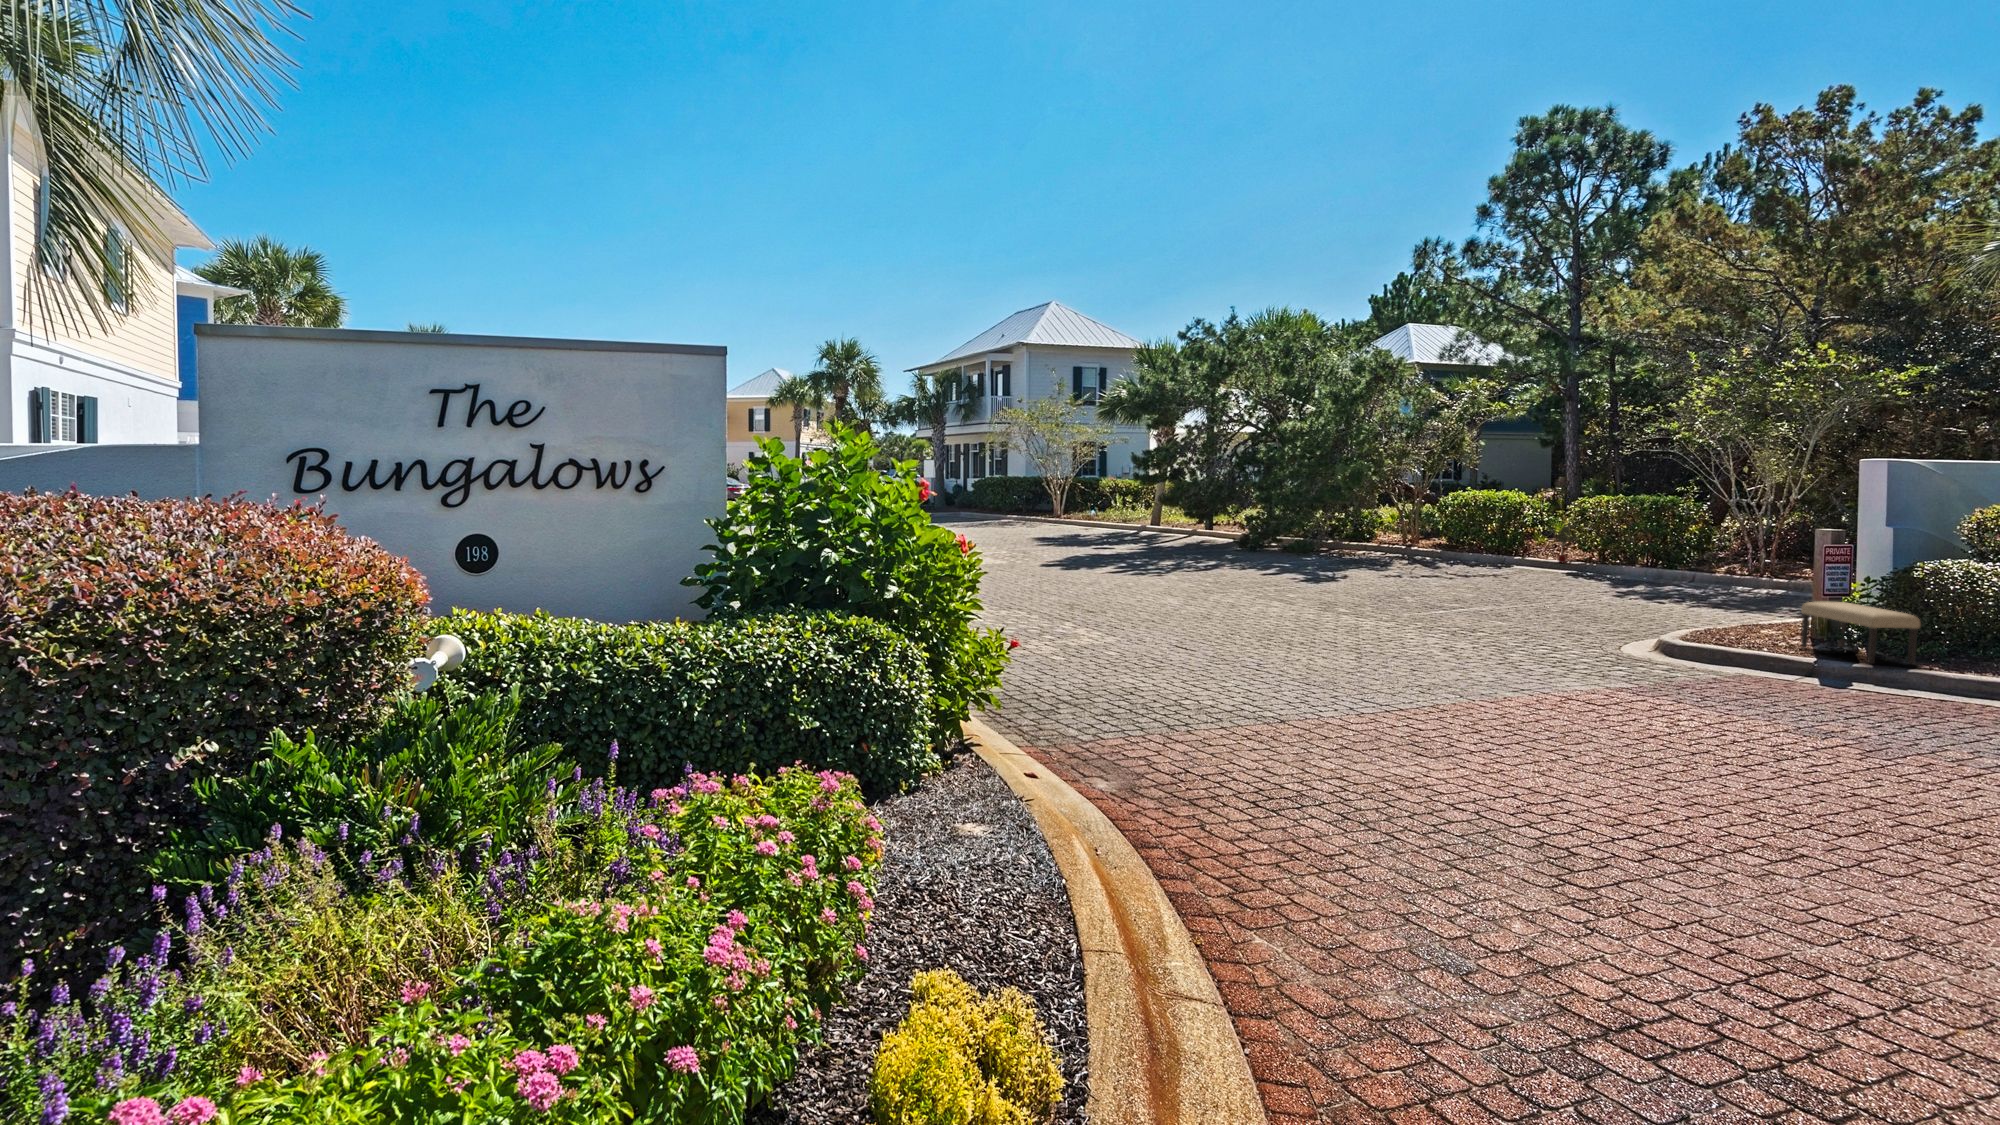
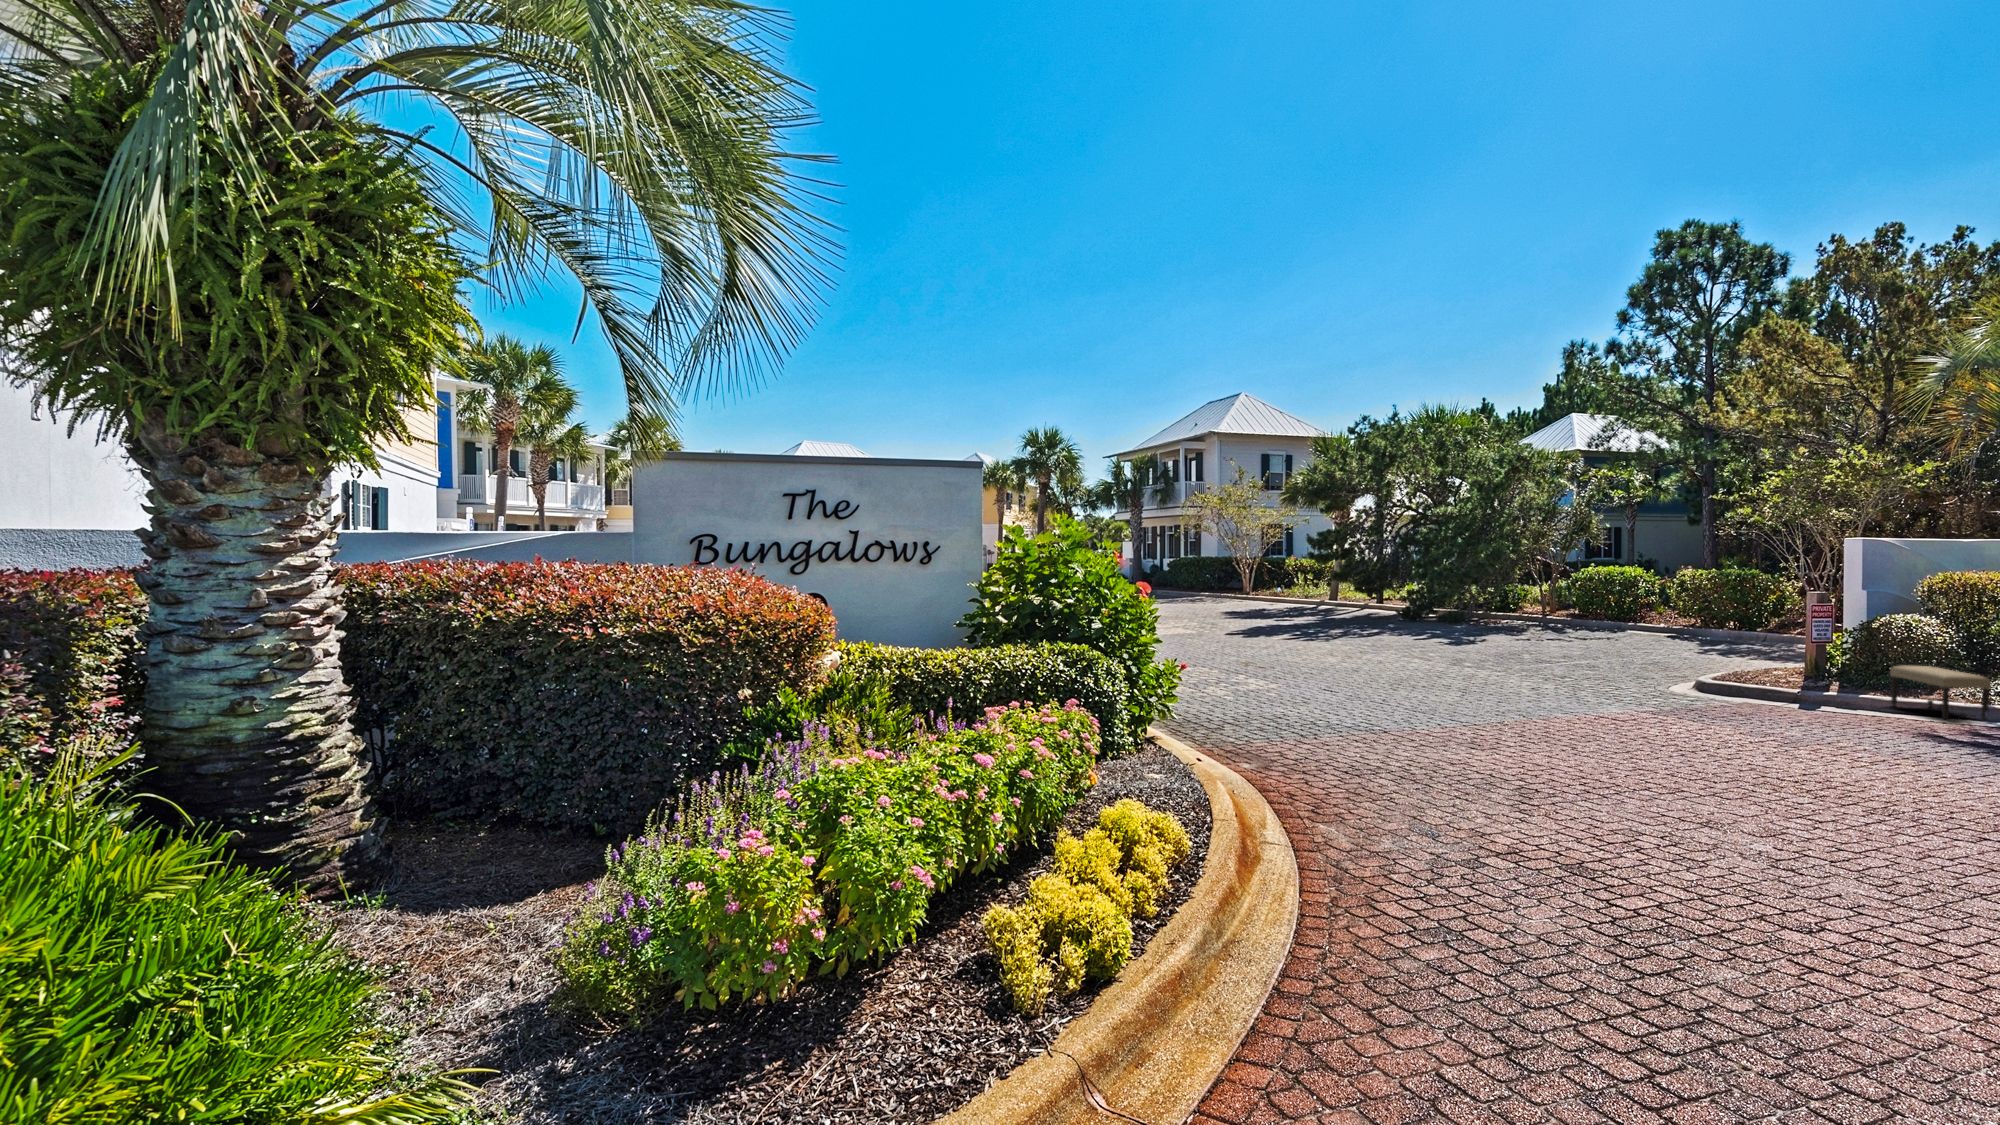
potted tree: present [1557,522,1579,563] -> none [1709,596,1736,637]

